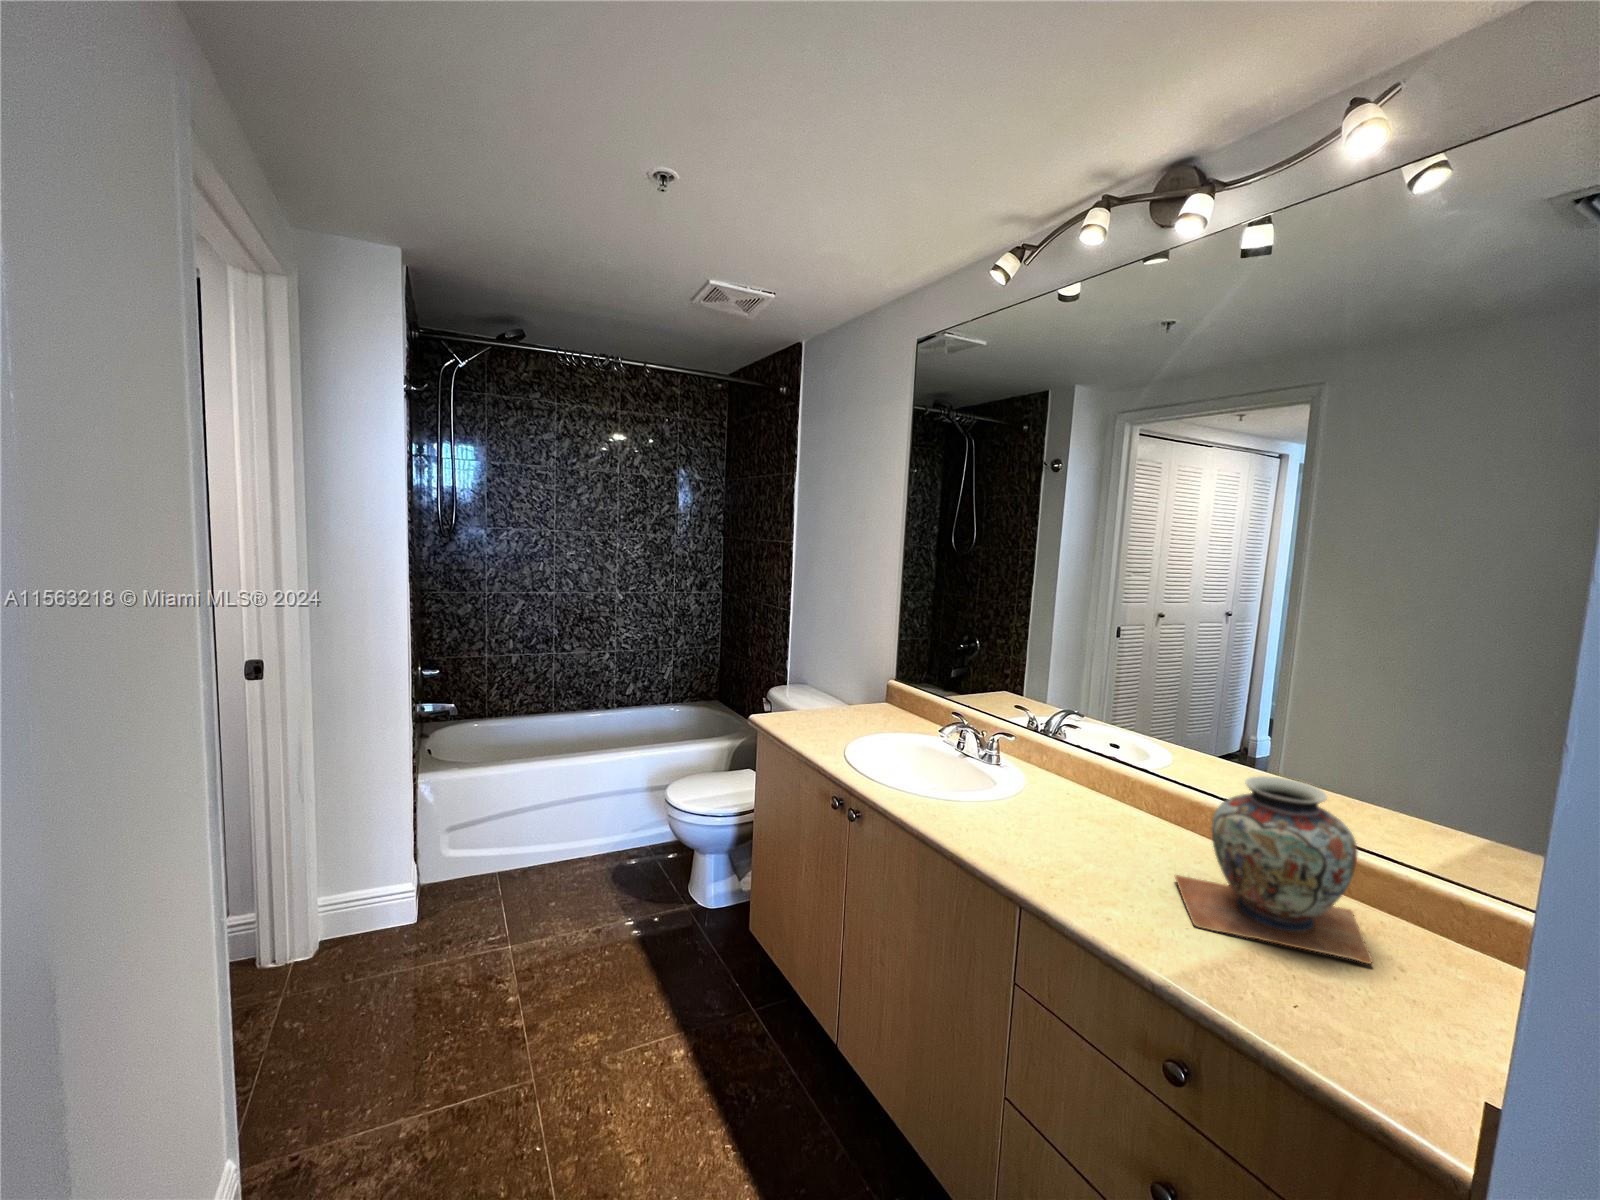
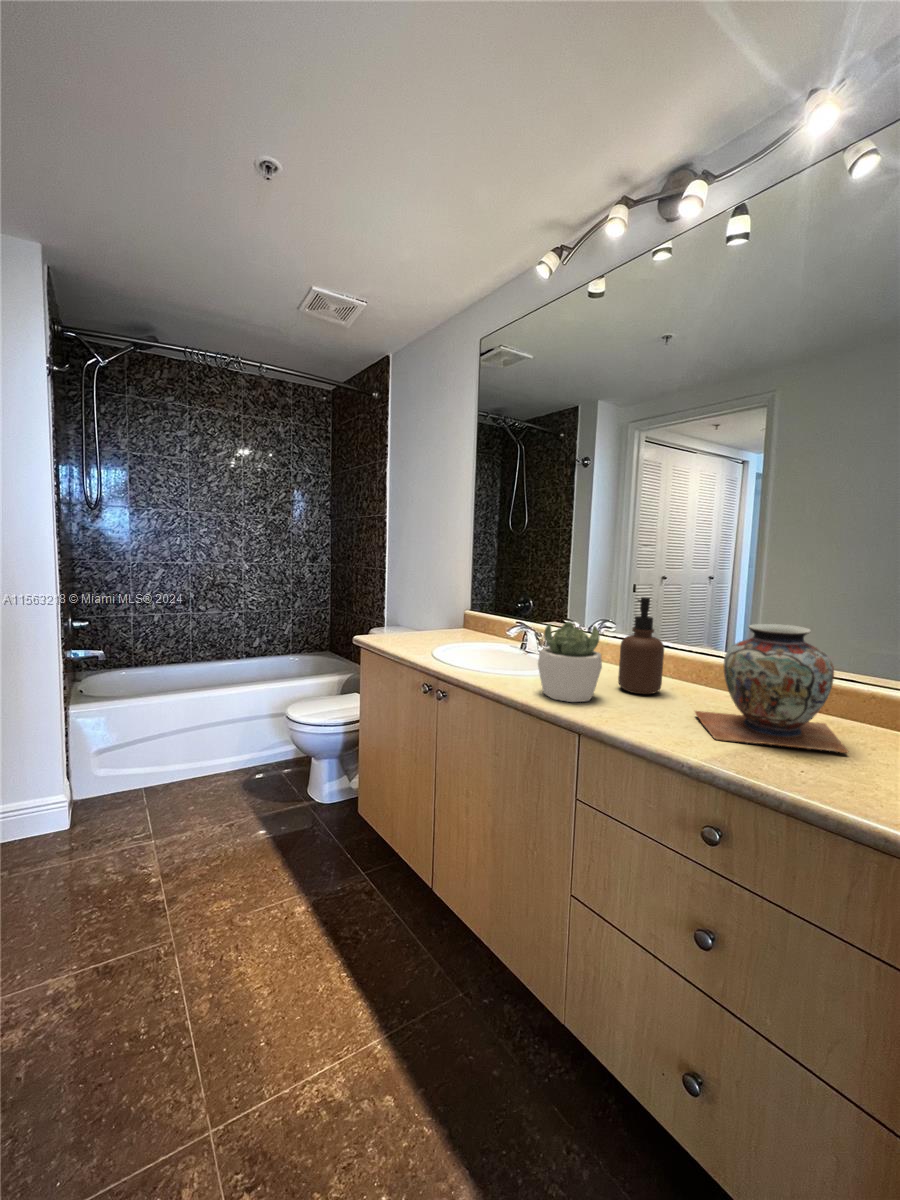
soap dispenser: none [1081,711,1142,838] -> present [618,597,664,694]
succulent plant: none [974,740,1057,848] -> present [538,622,602,702]

